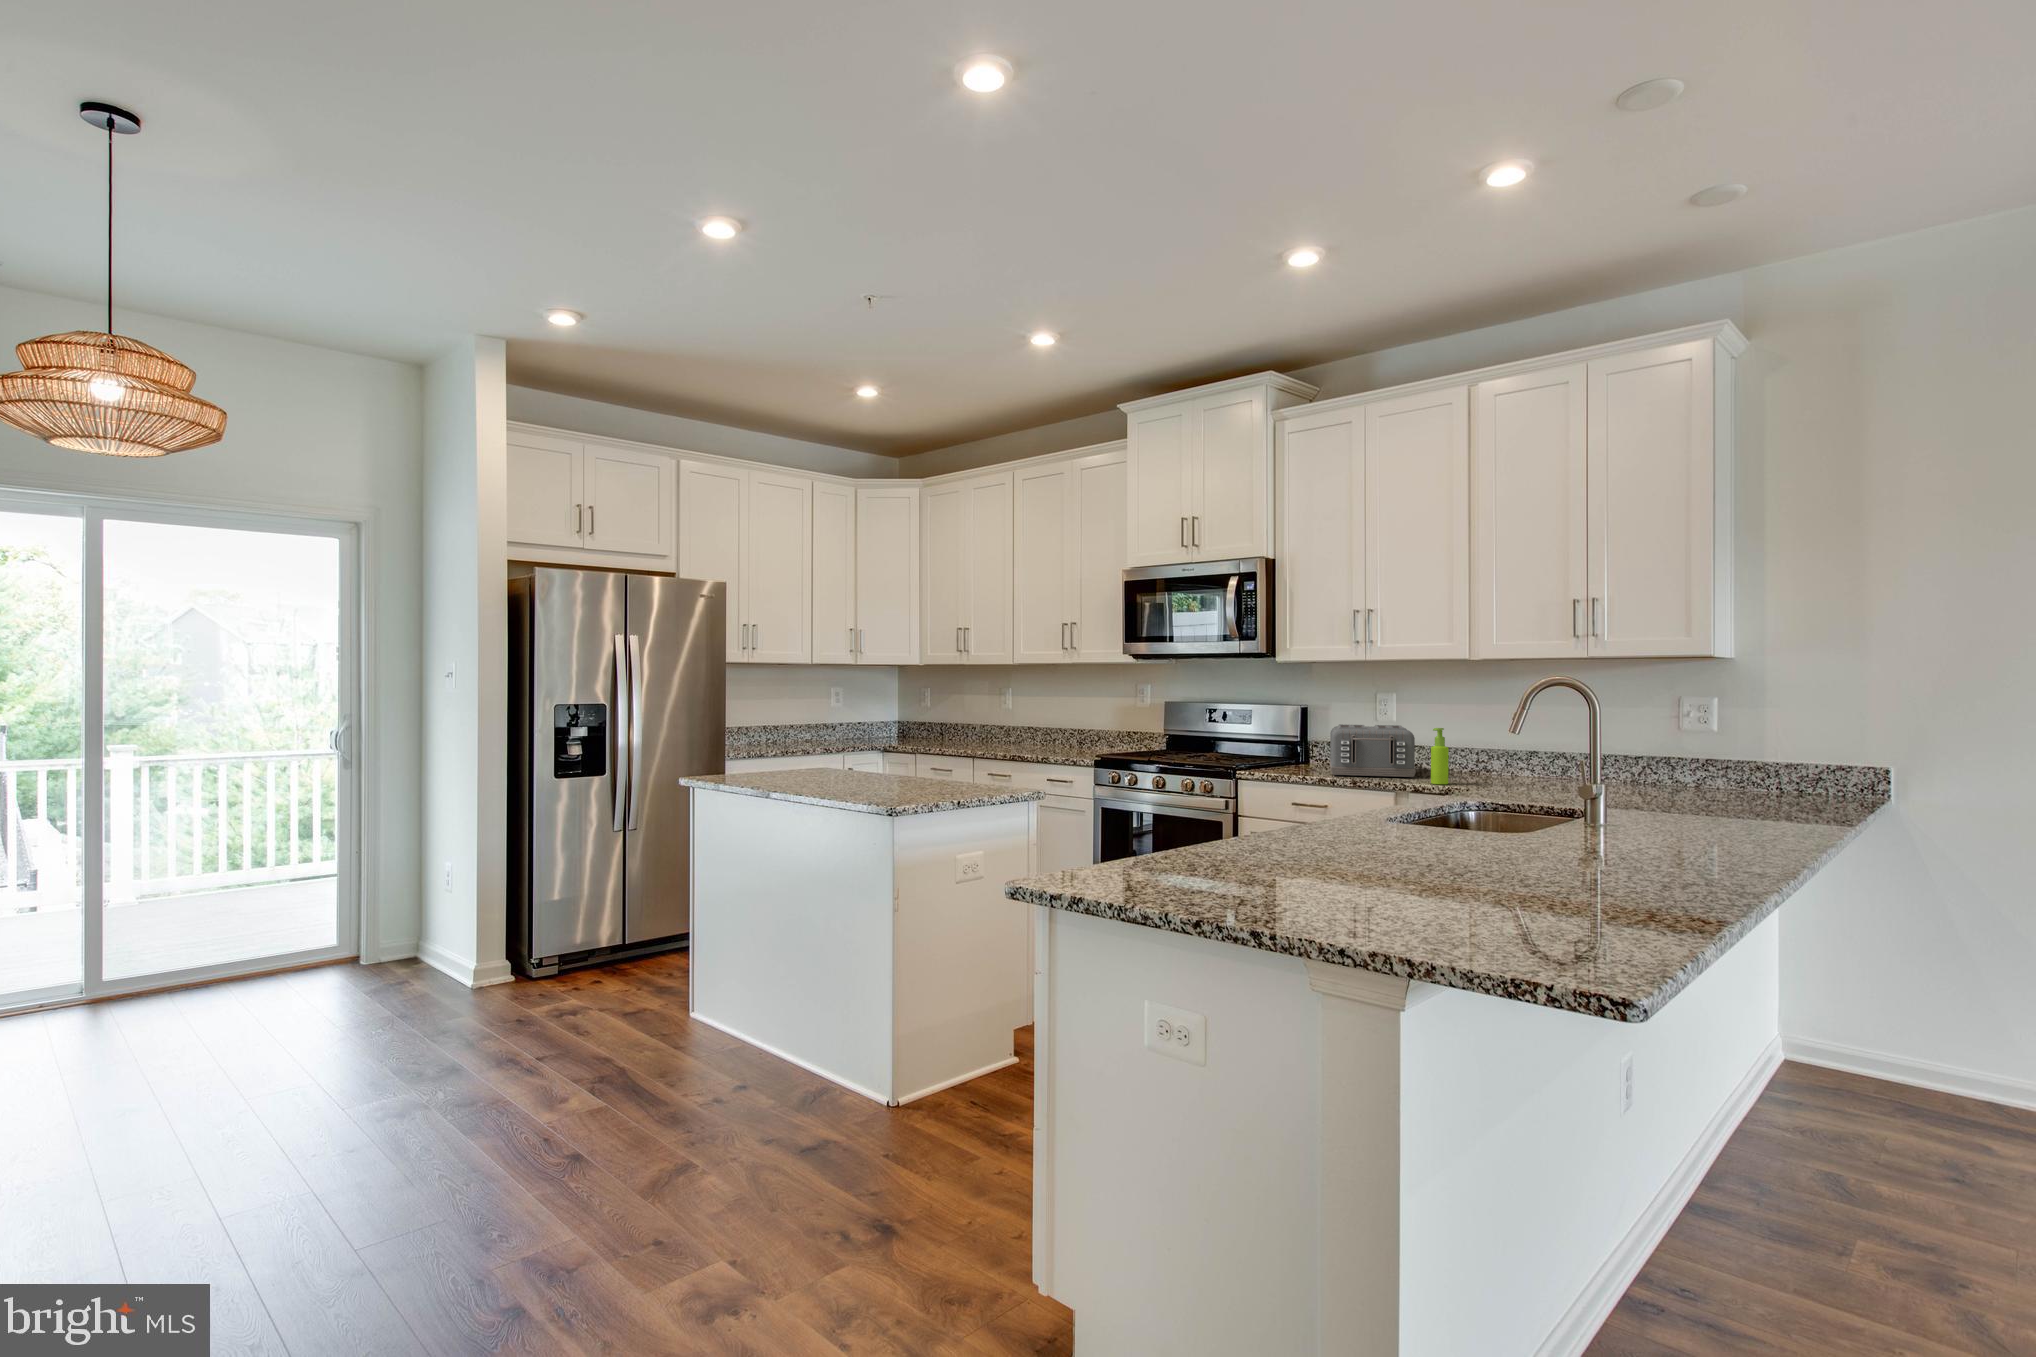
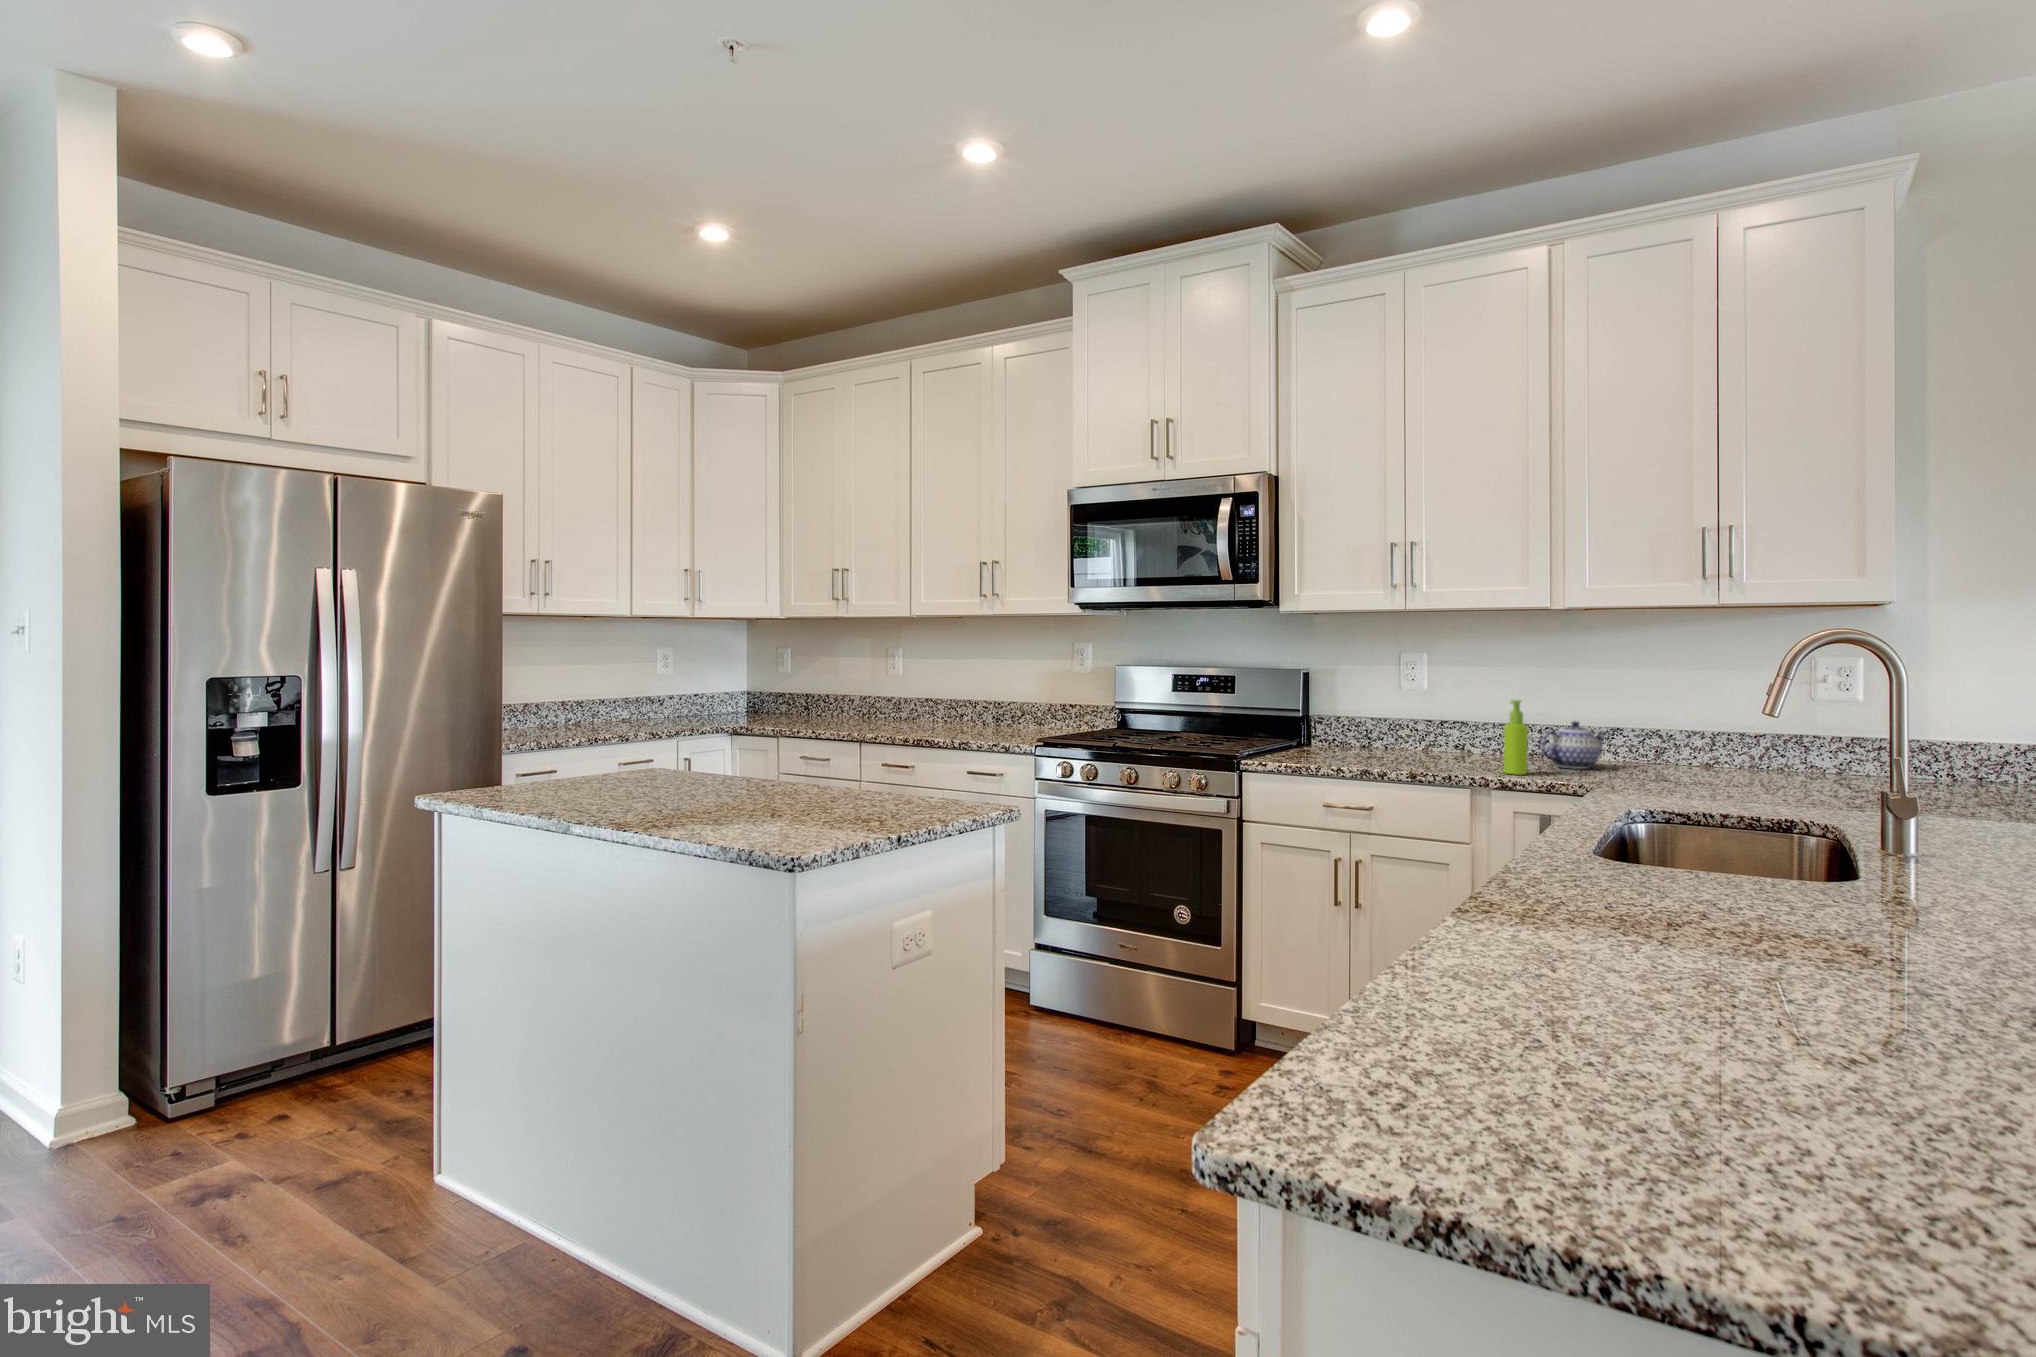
toaster: present [1330,724,1416,777] -> none [1349,695,1476,764]
teapot: none [1464,745,1522,781] -> present [1540,721,1607,769]

